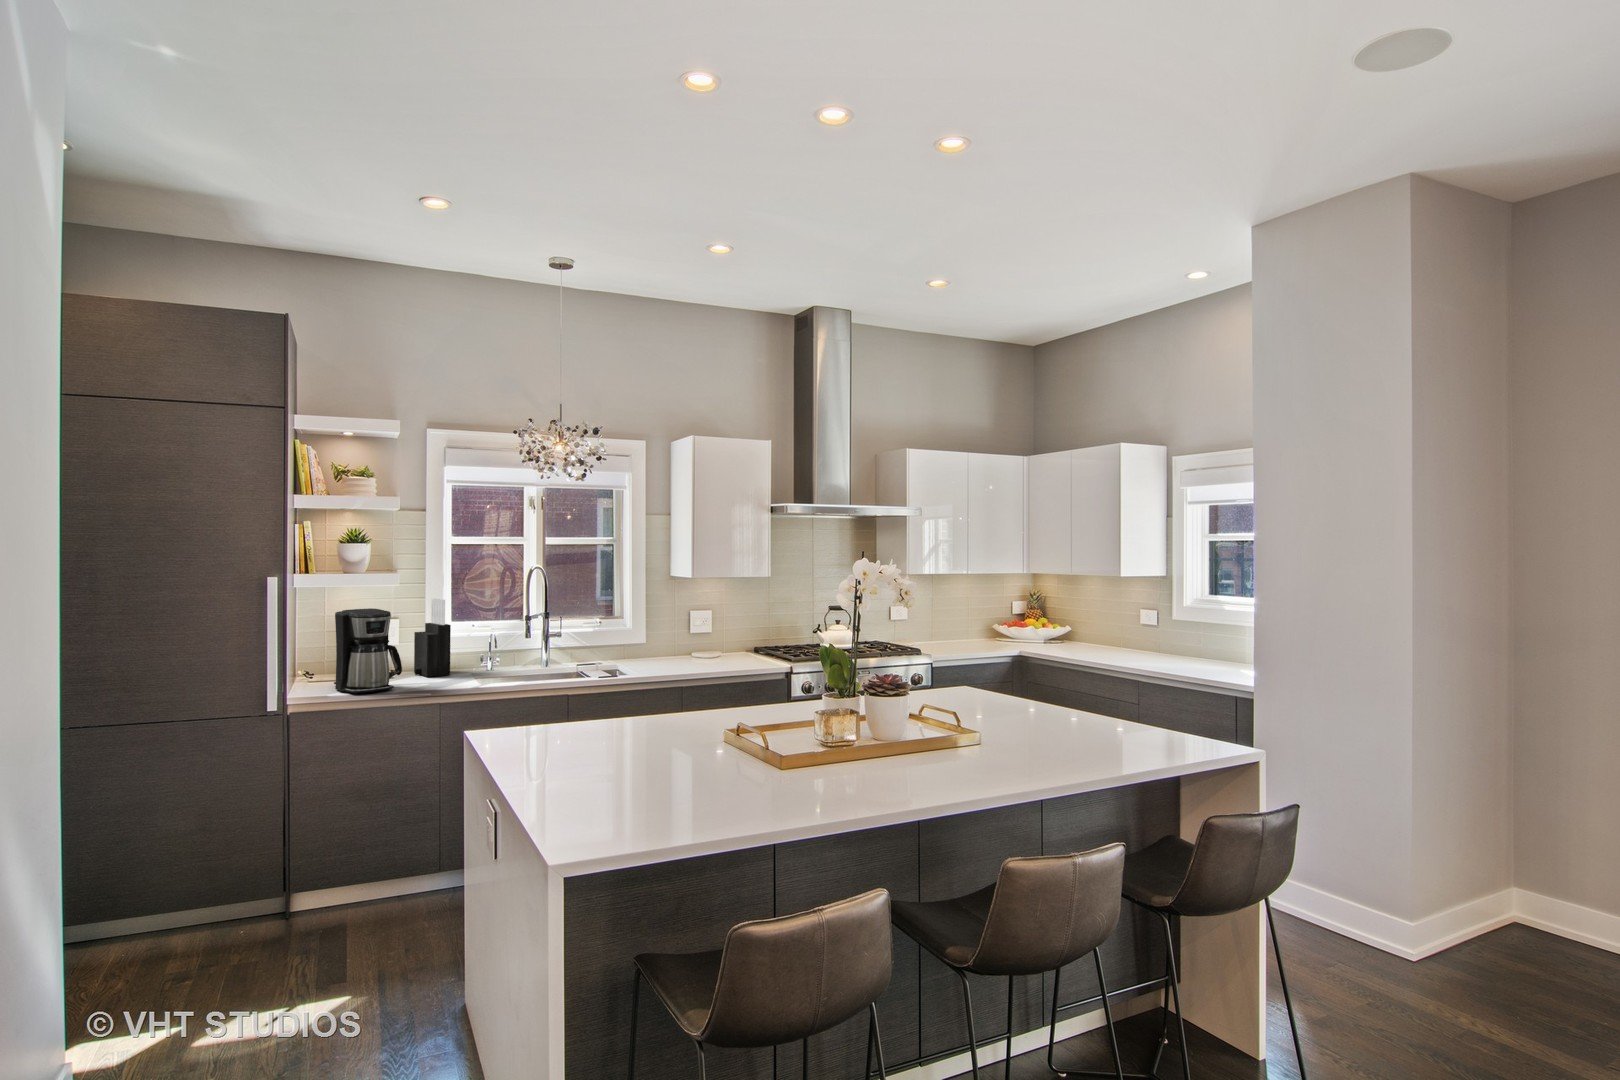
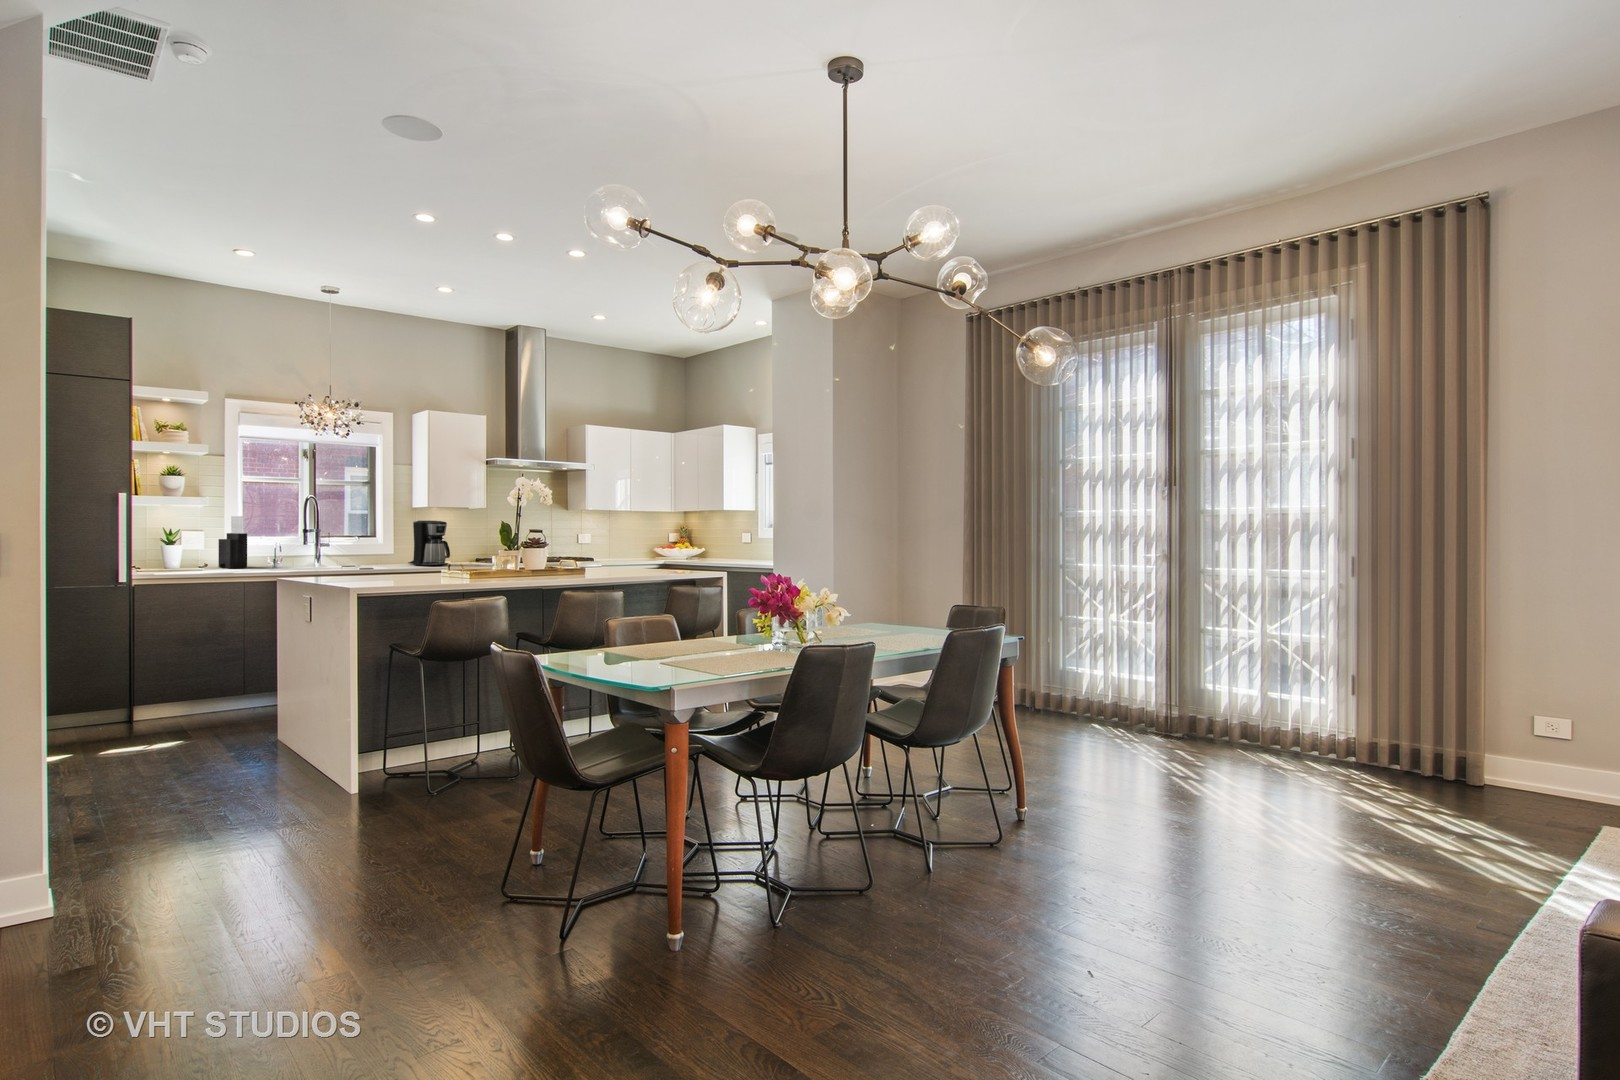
coffee maker: present [334,608,402,693] -> present [408,521,450,566]

